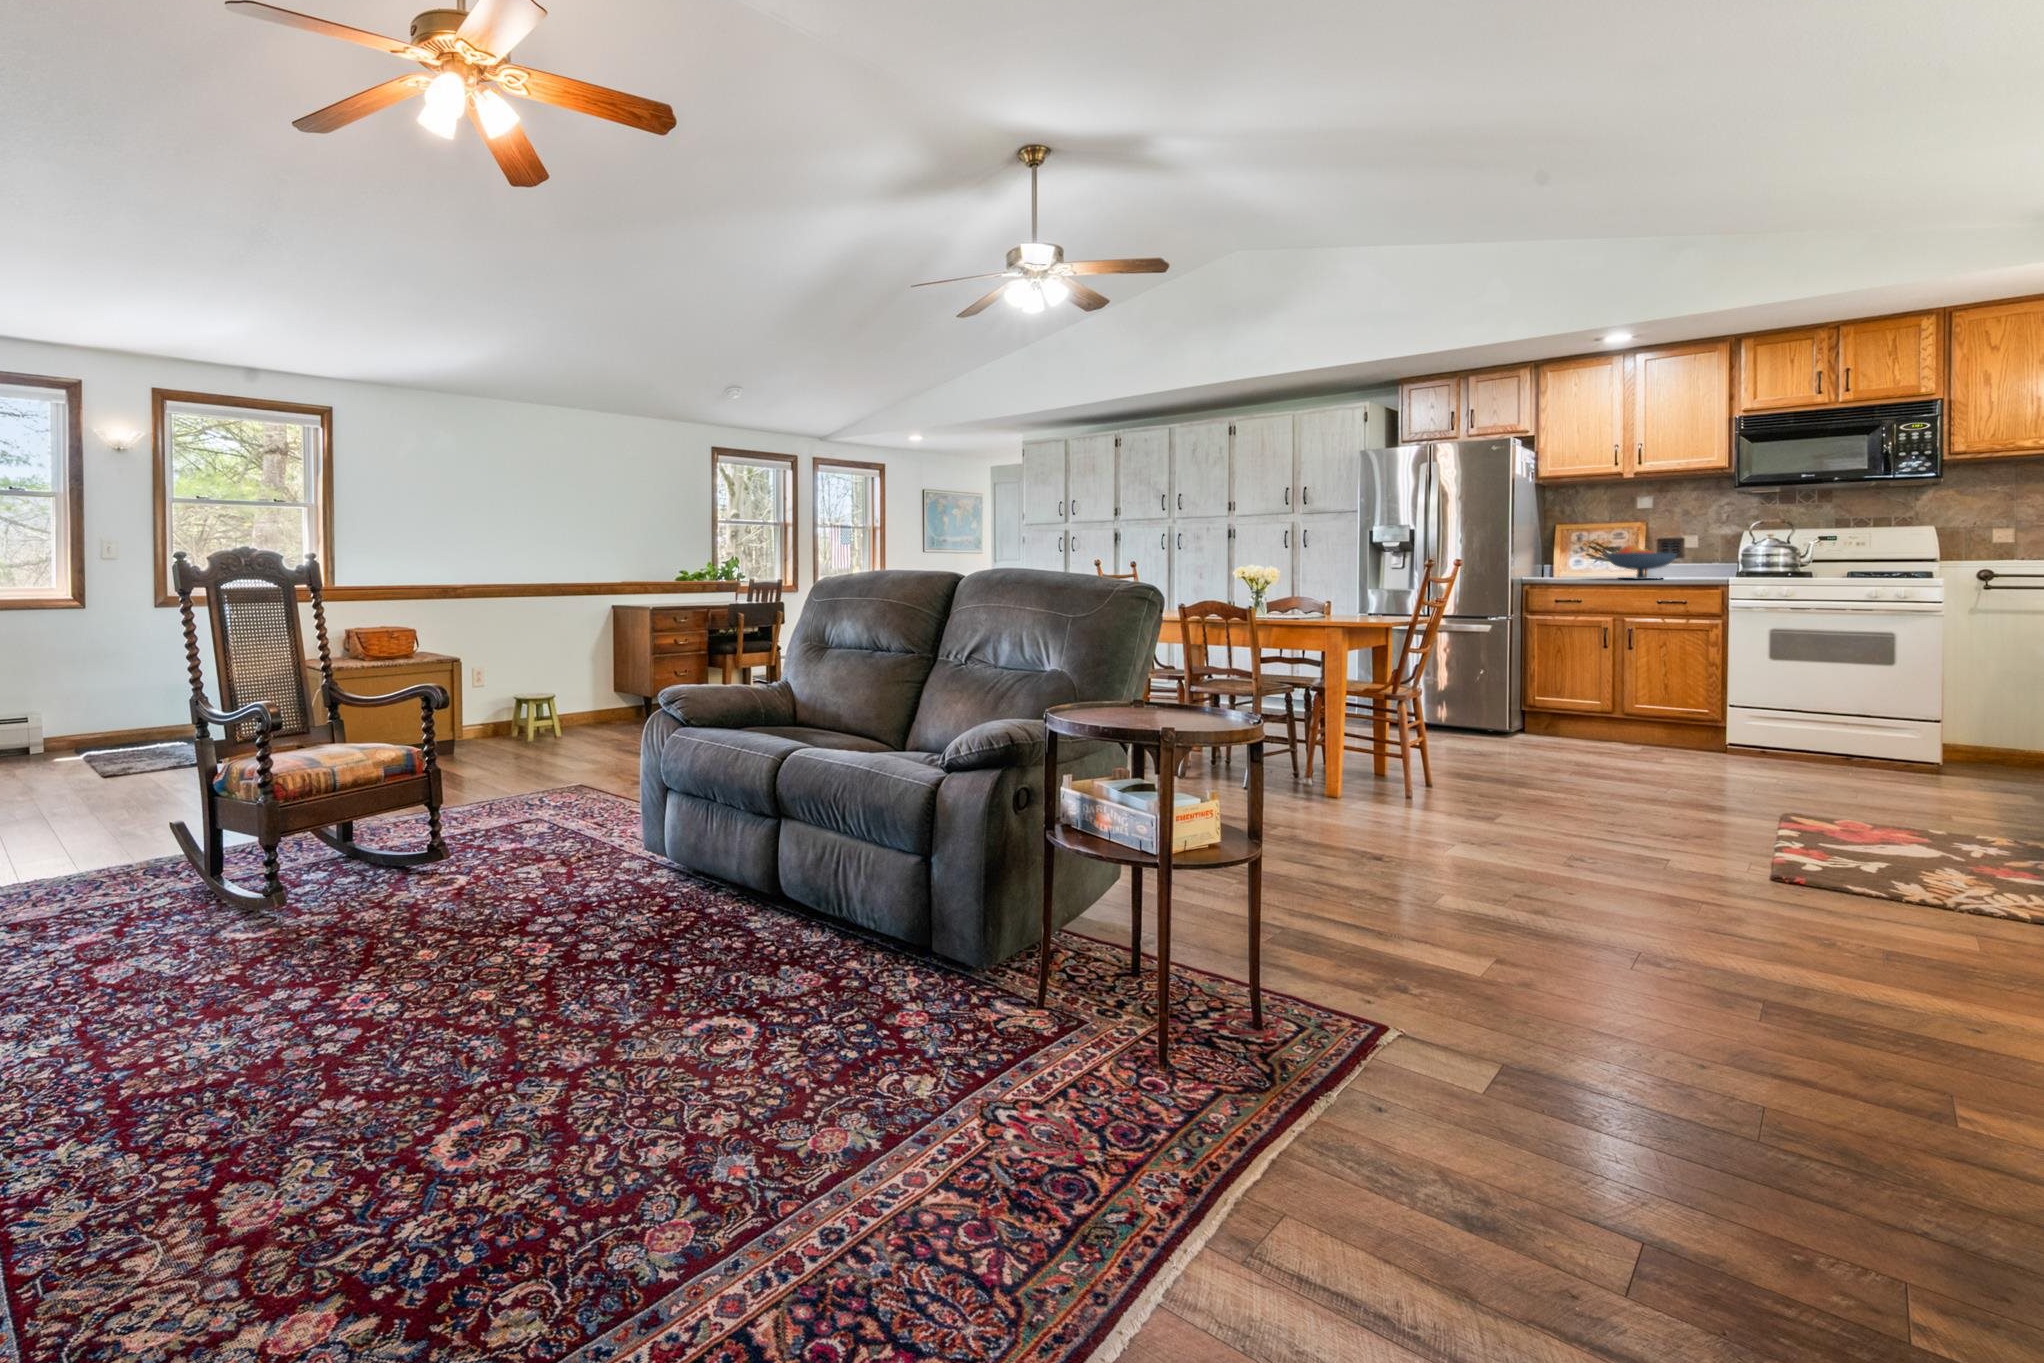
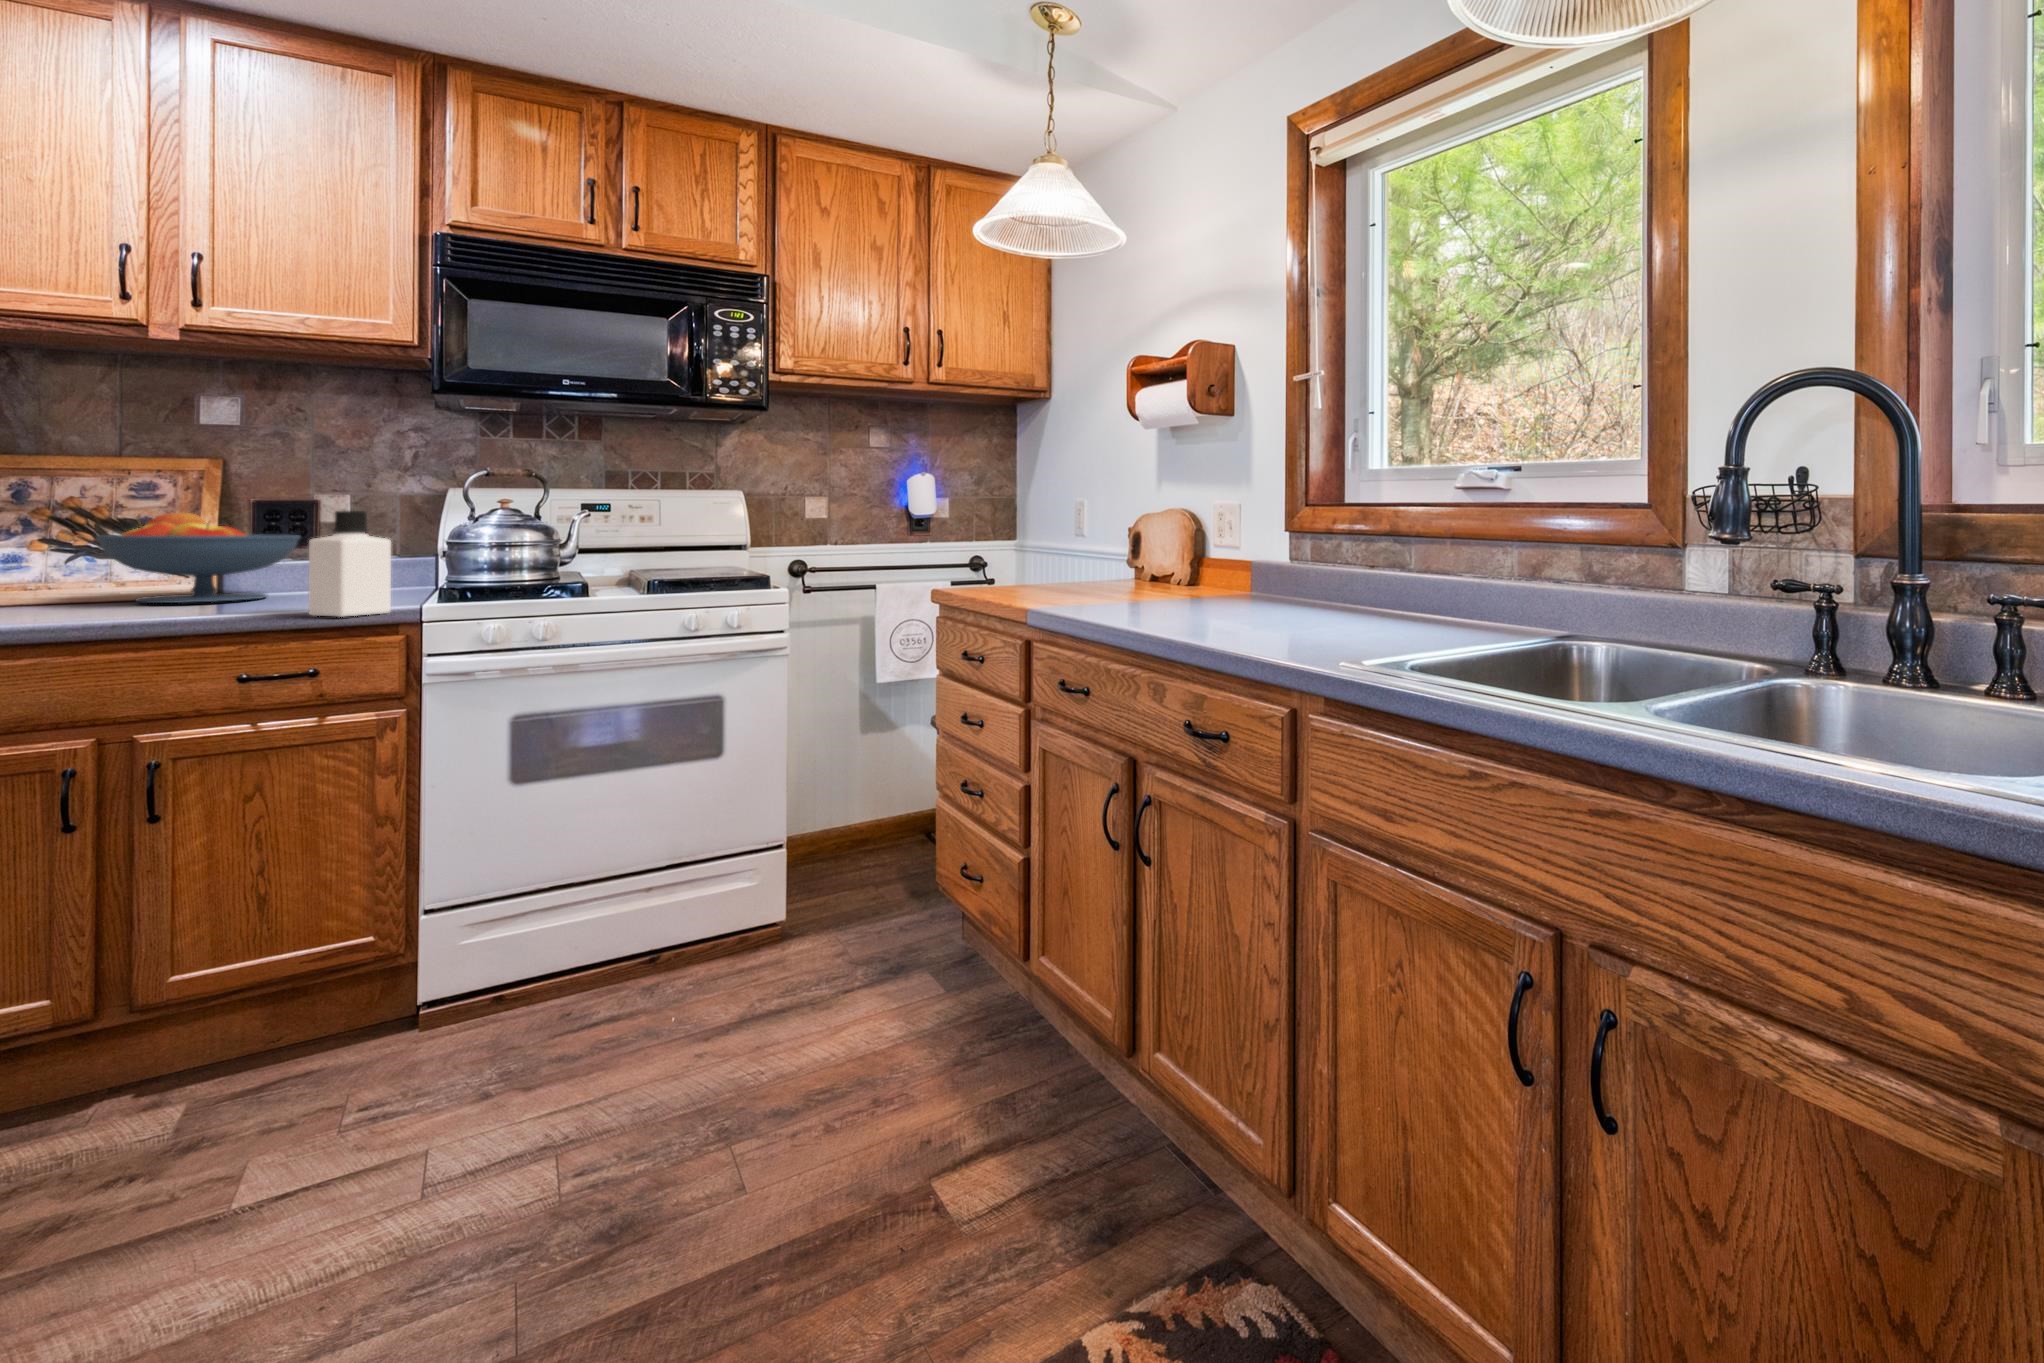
bottle: none [1684,540,1717,582] -> present [309,511,391,617]

